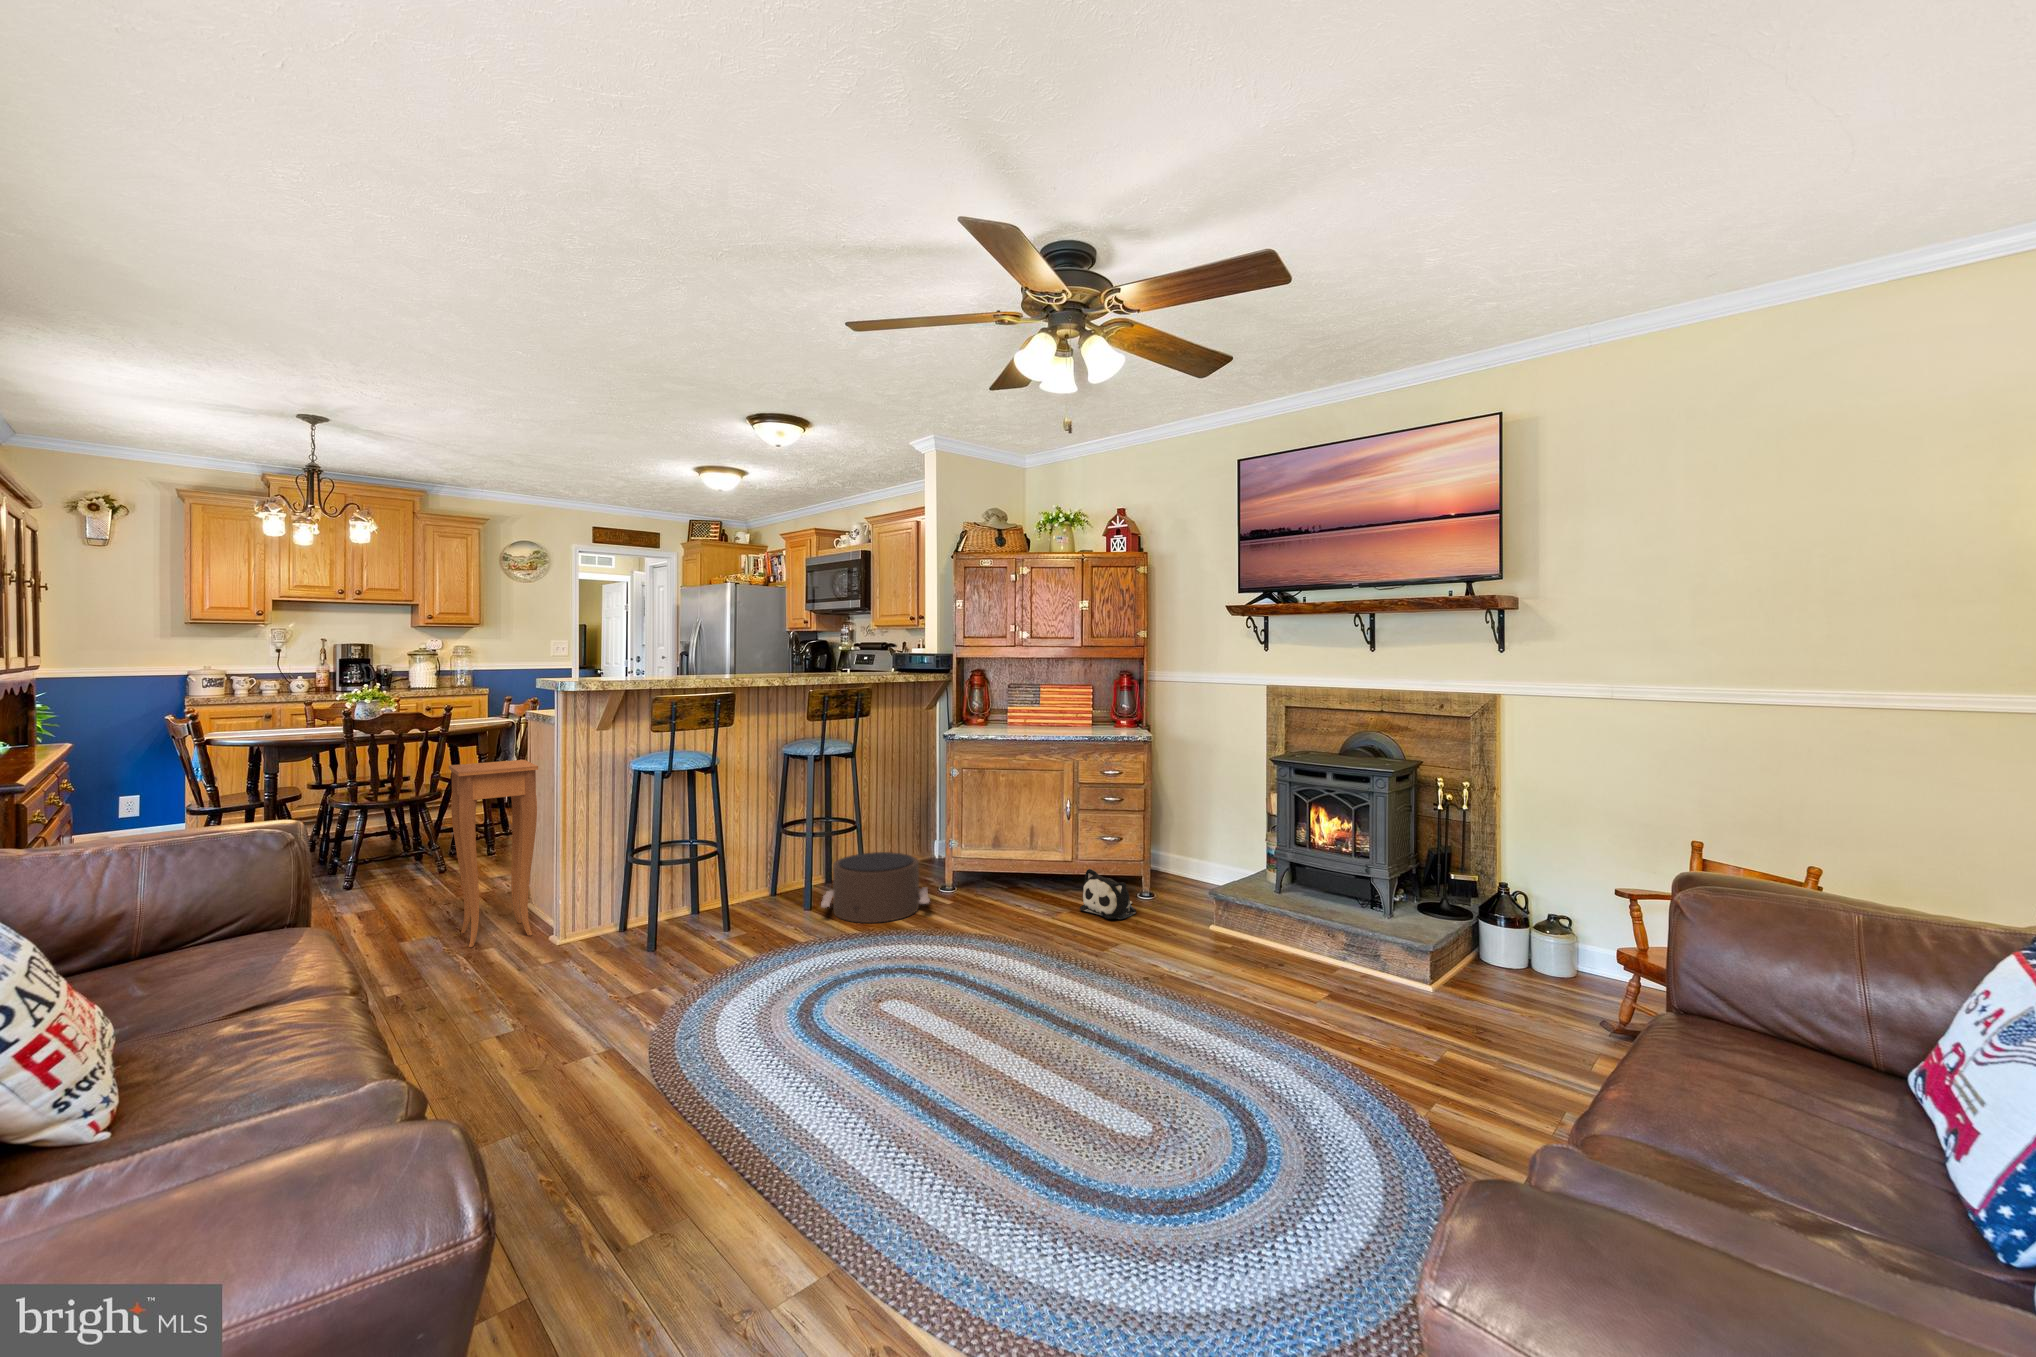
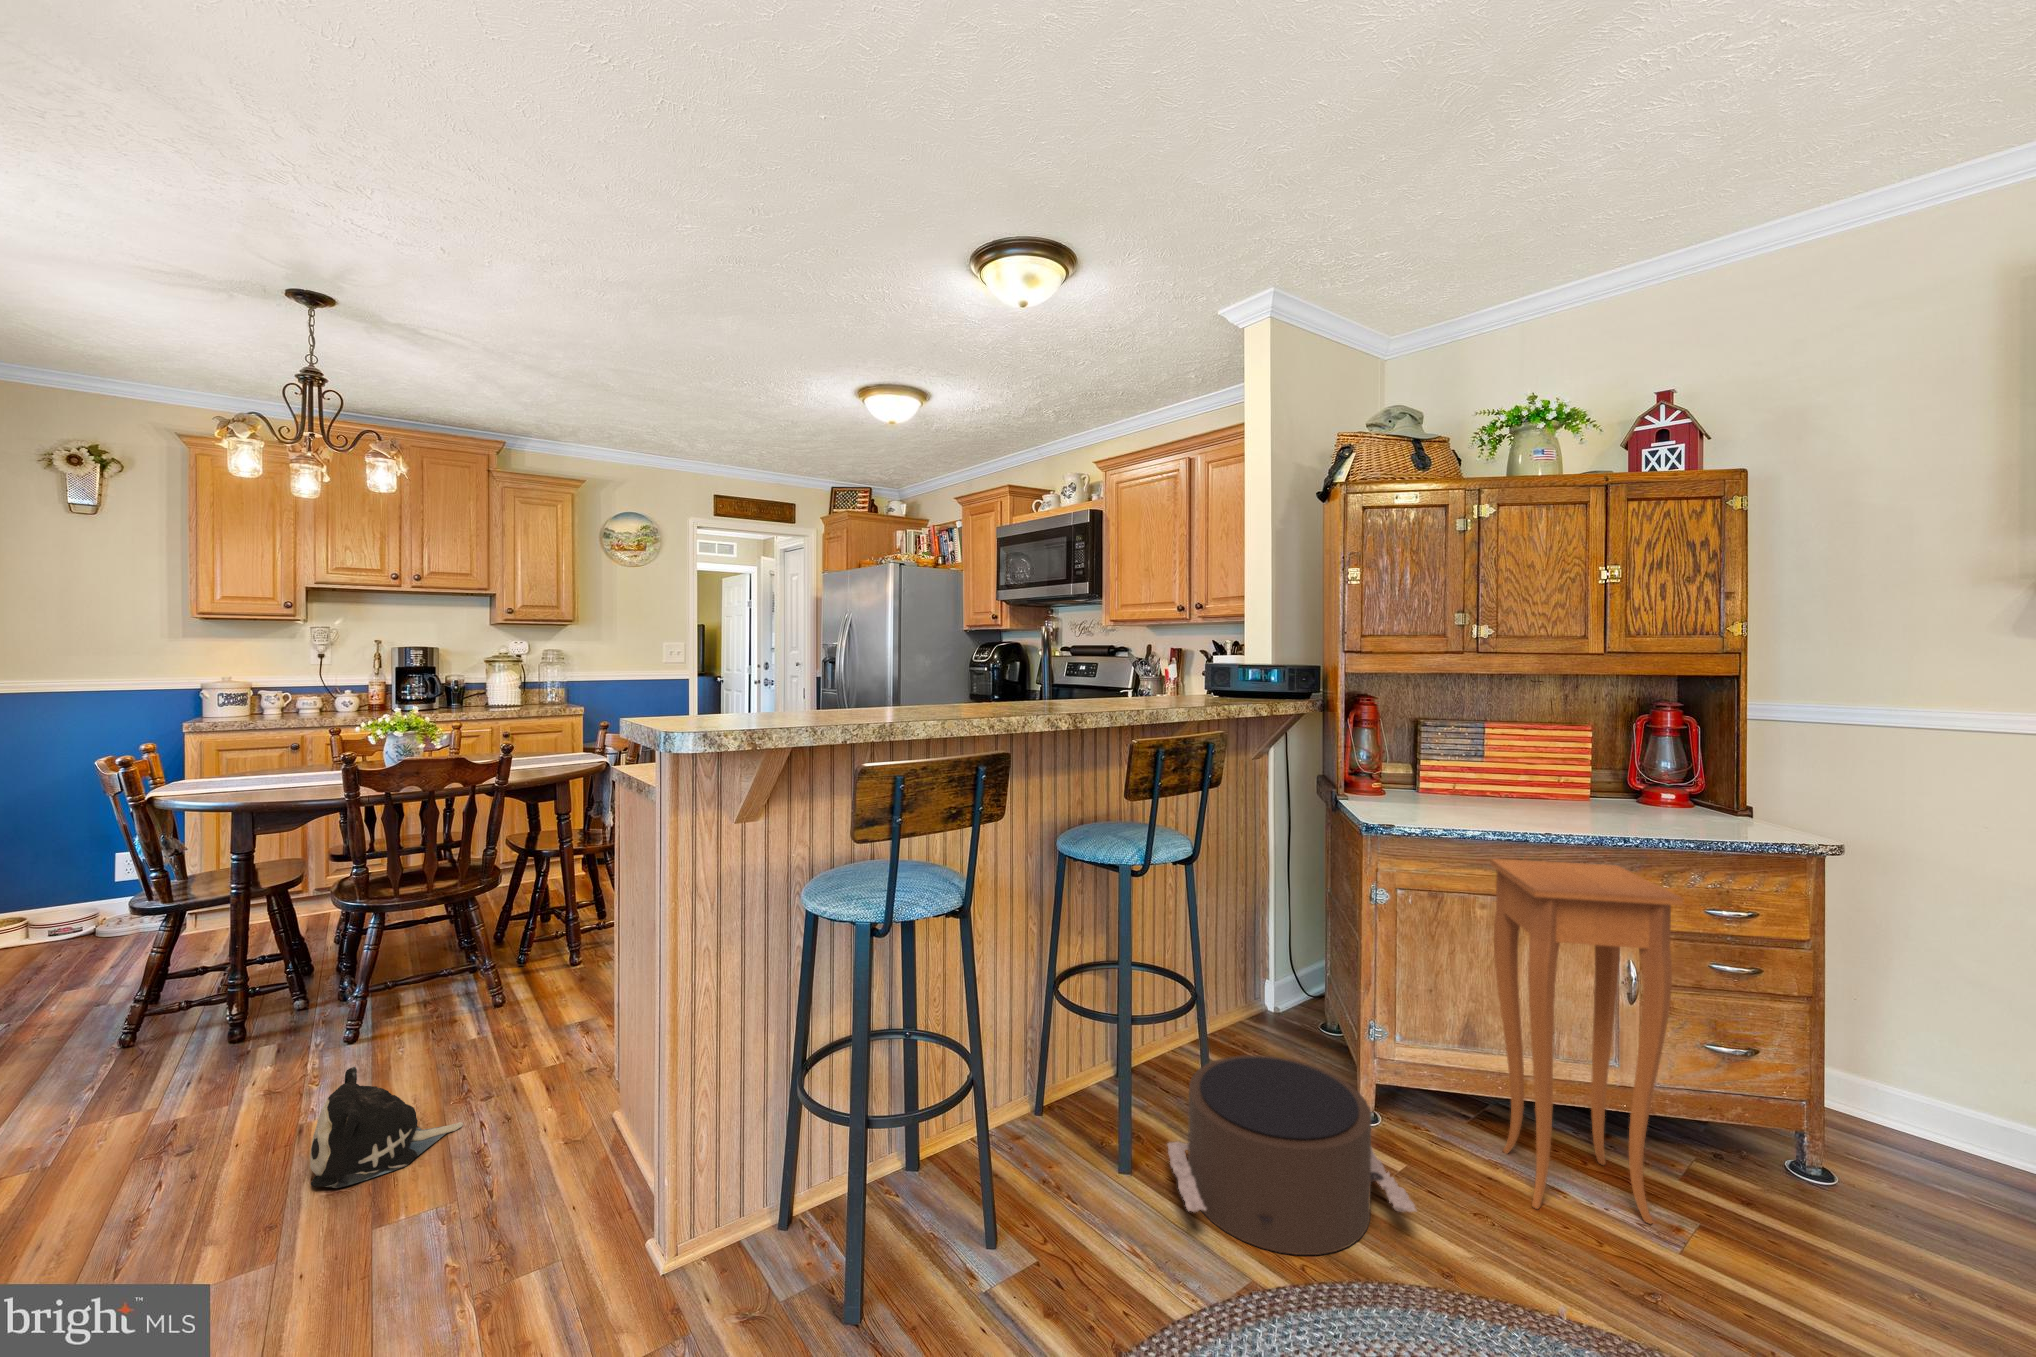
side table: present [449,760,538,947] -> present [1490,859,1683,1224]
plush toy: present [1080,869,1136,919] -> present [310,1067,463,1188]

